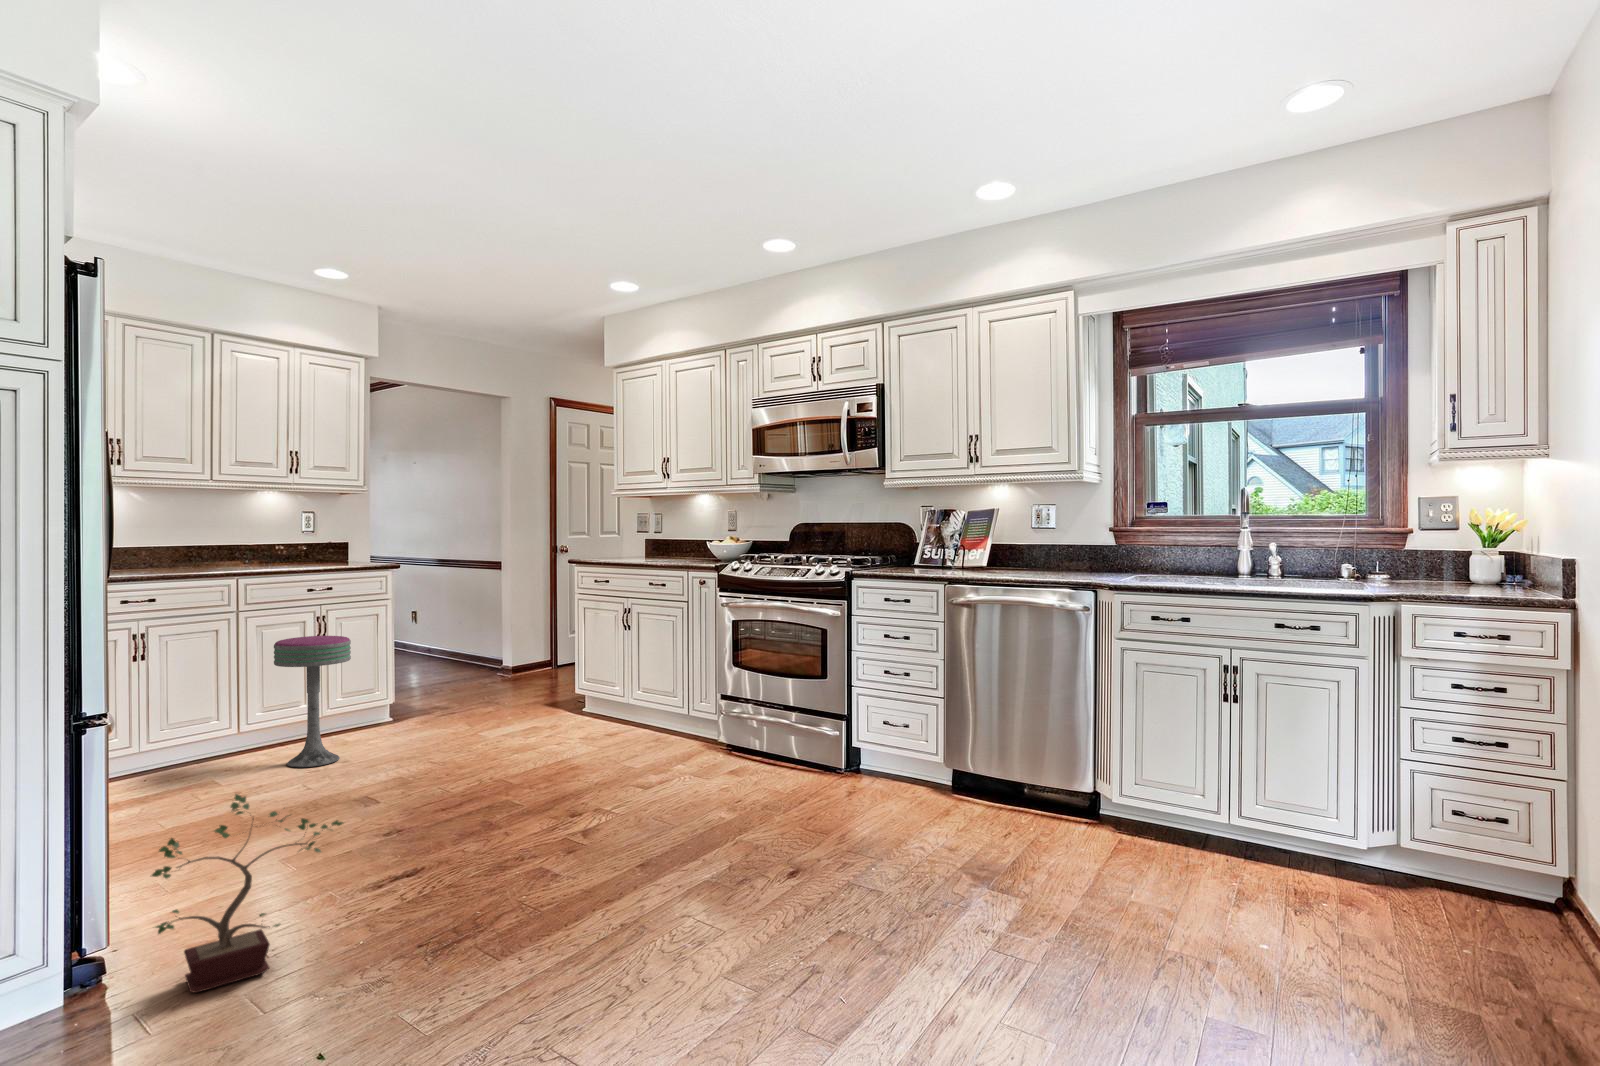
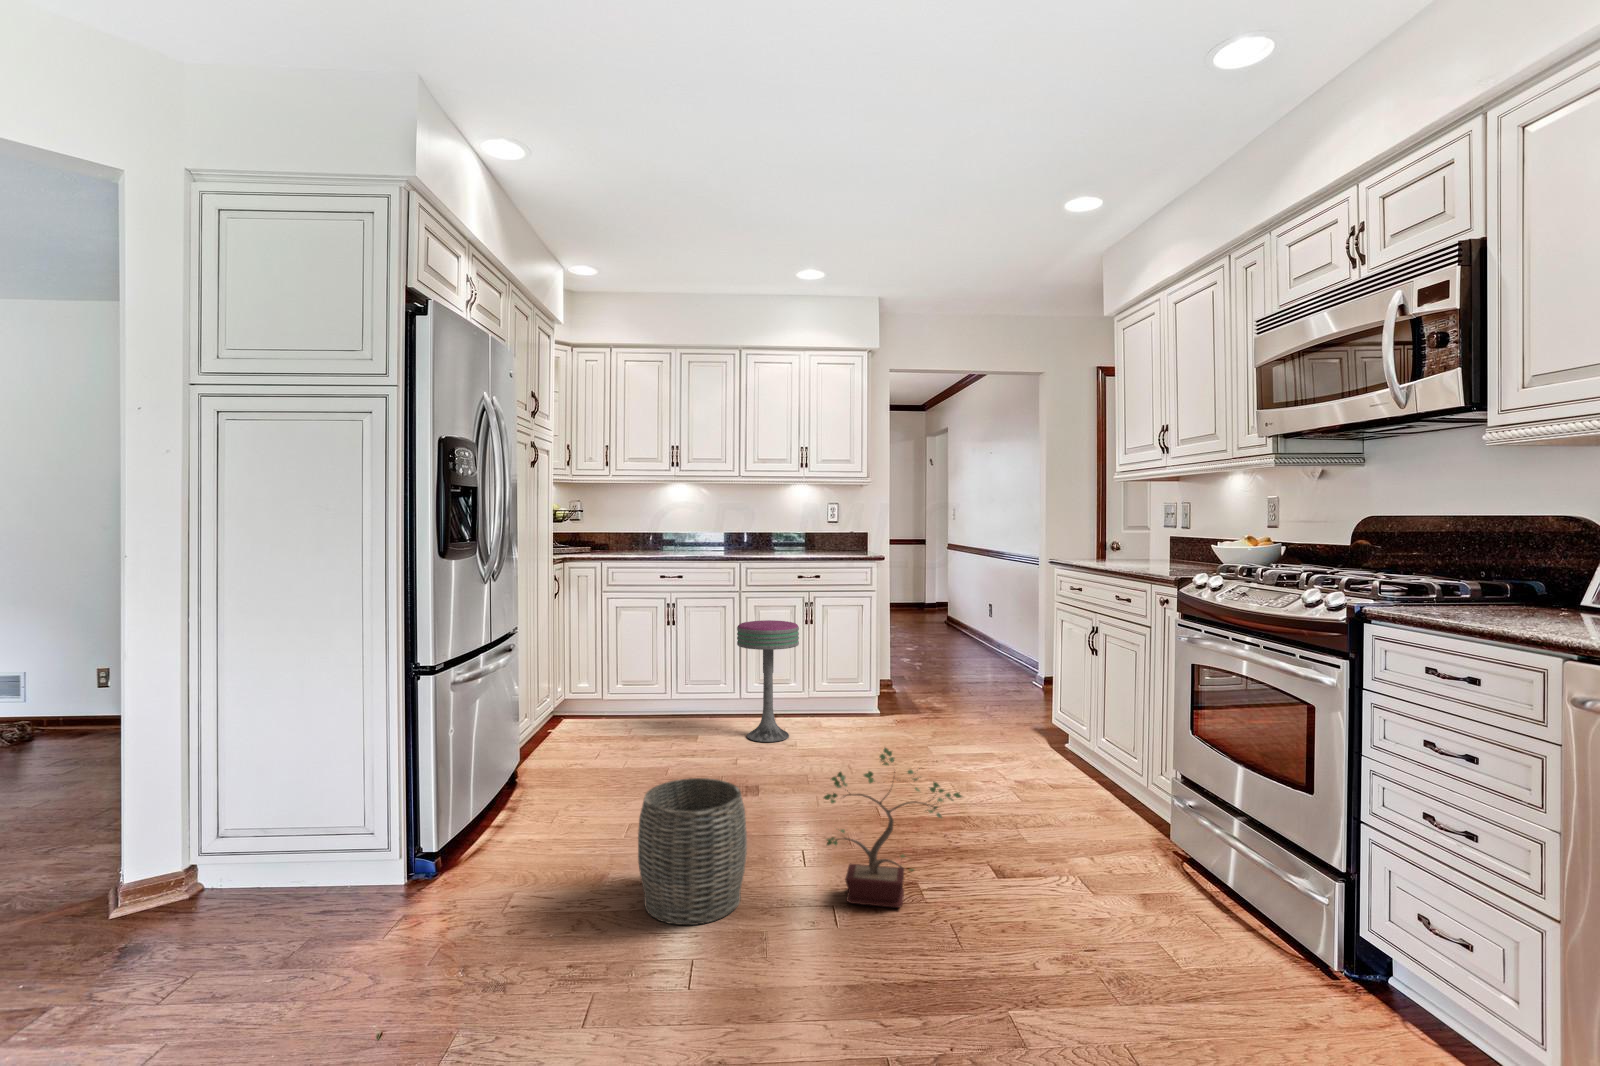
woven basket: none [424,753,523,873] -> present [638,778,747,925]
potted plant: present [152,794,343,993] -> present [824,748,962,908]

